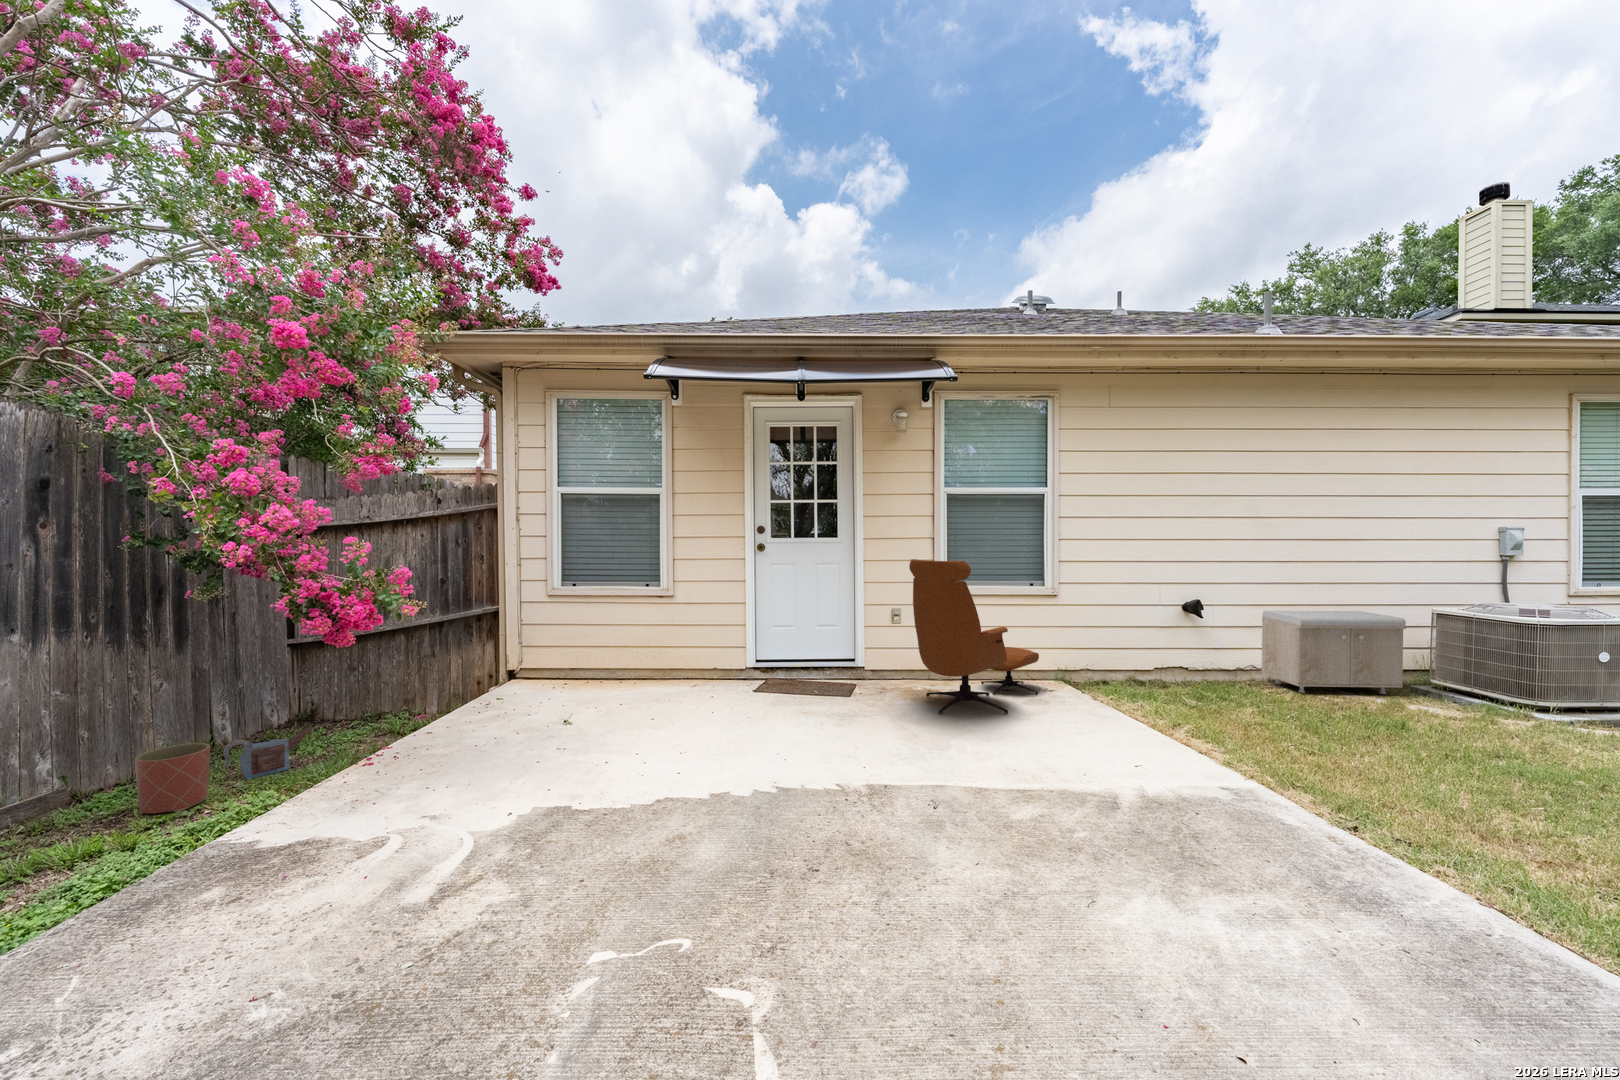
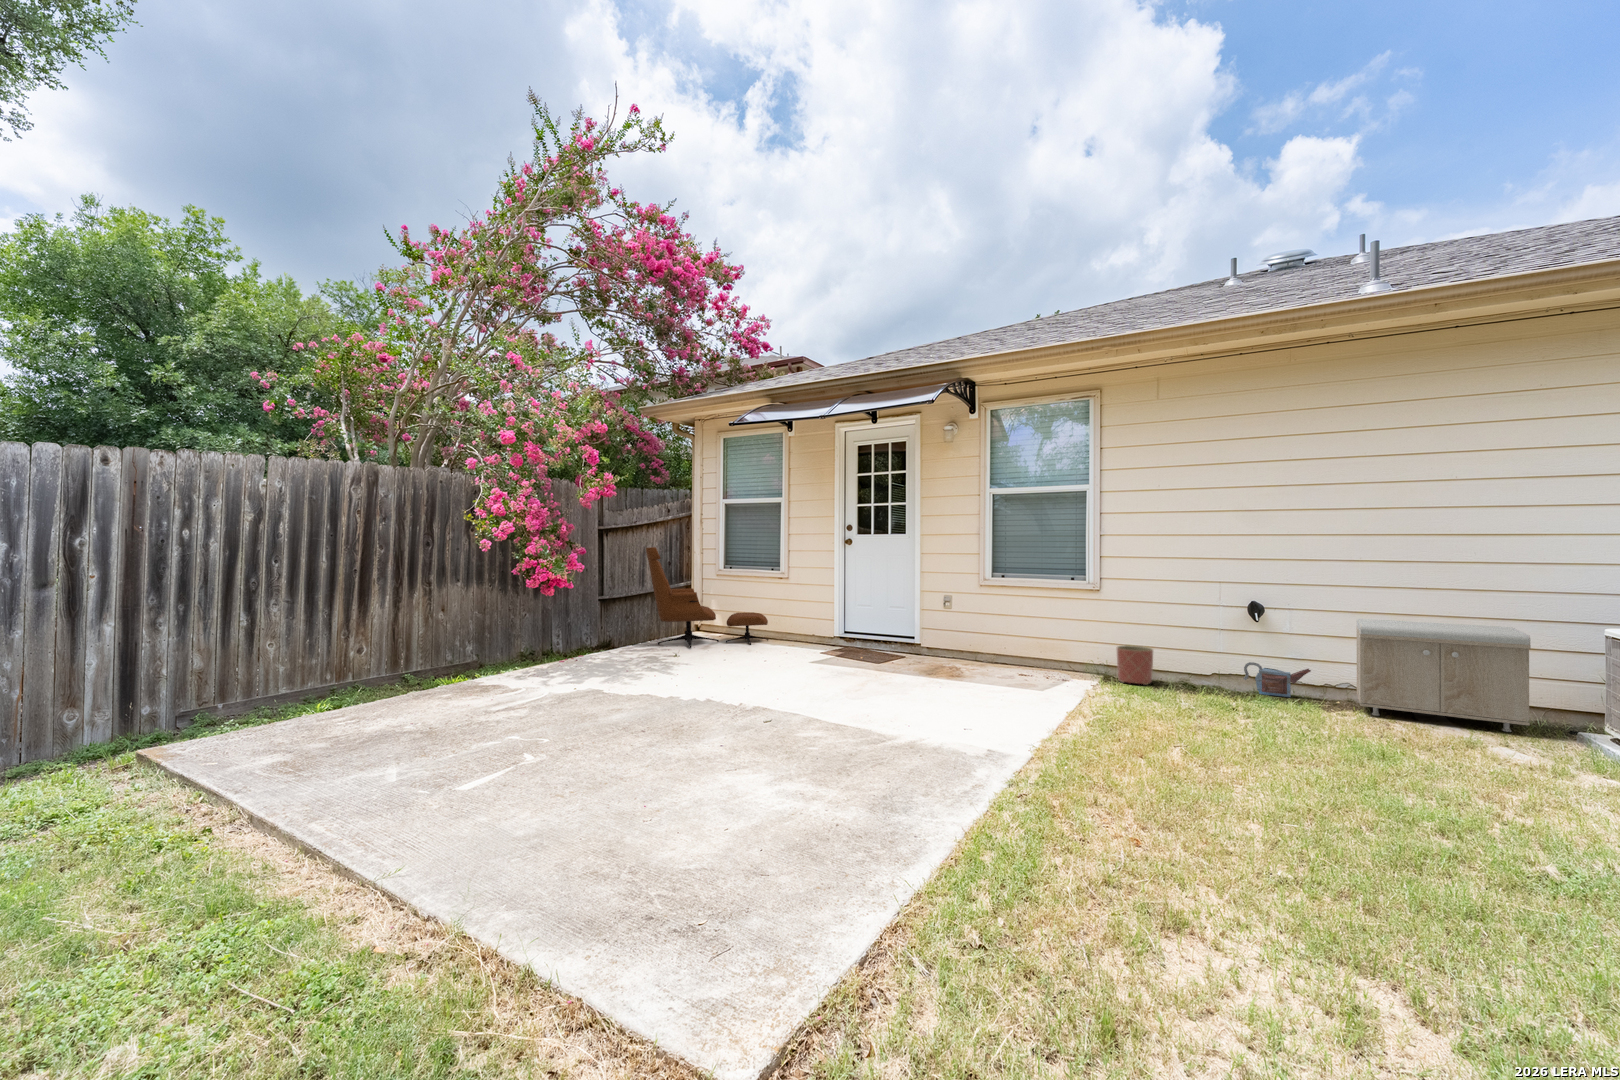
lounge chair: present [909,559,1039,714] -> present [646,547,768,648]
watering can: present [222,727,312,779] -> present [1243,662,1311,697]
planter: present [135,743,210,814] -> present [1117,645,1153,685]

